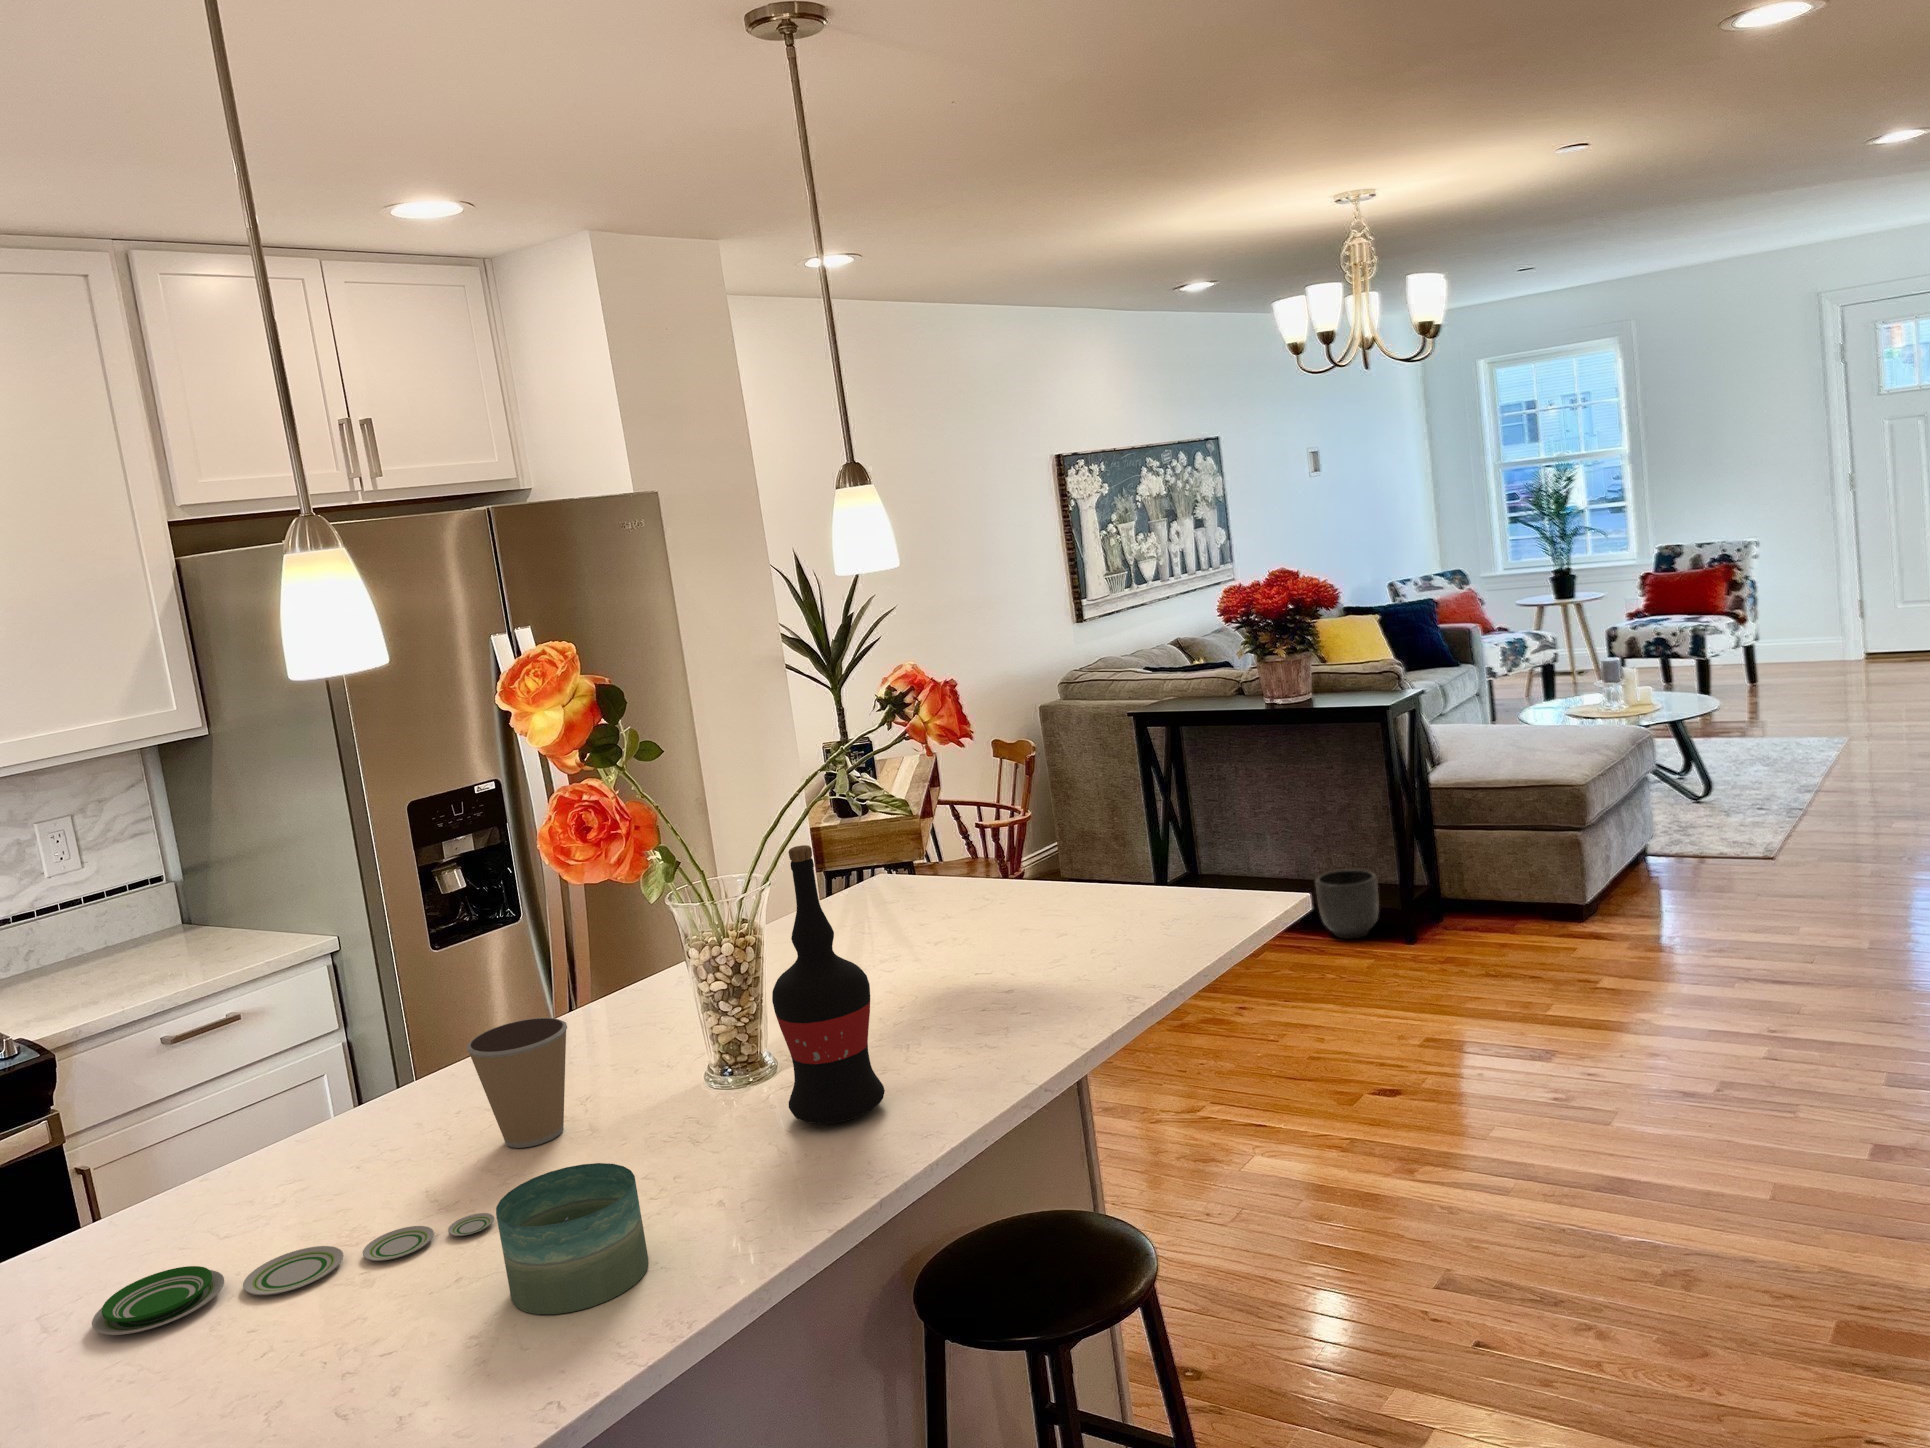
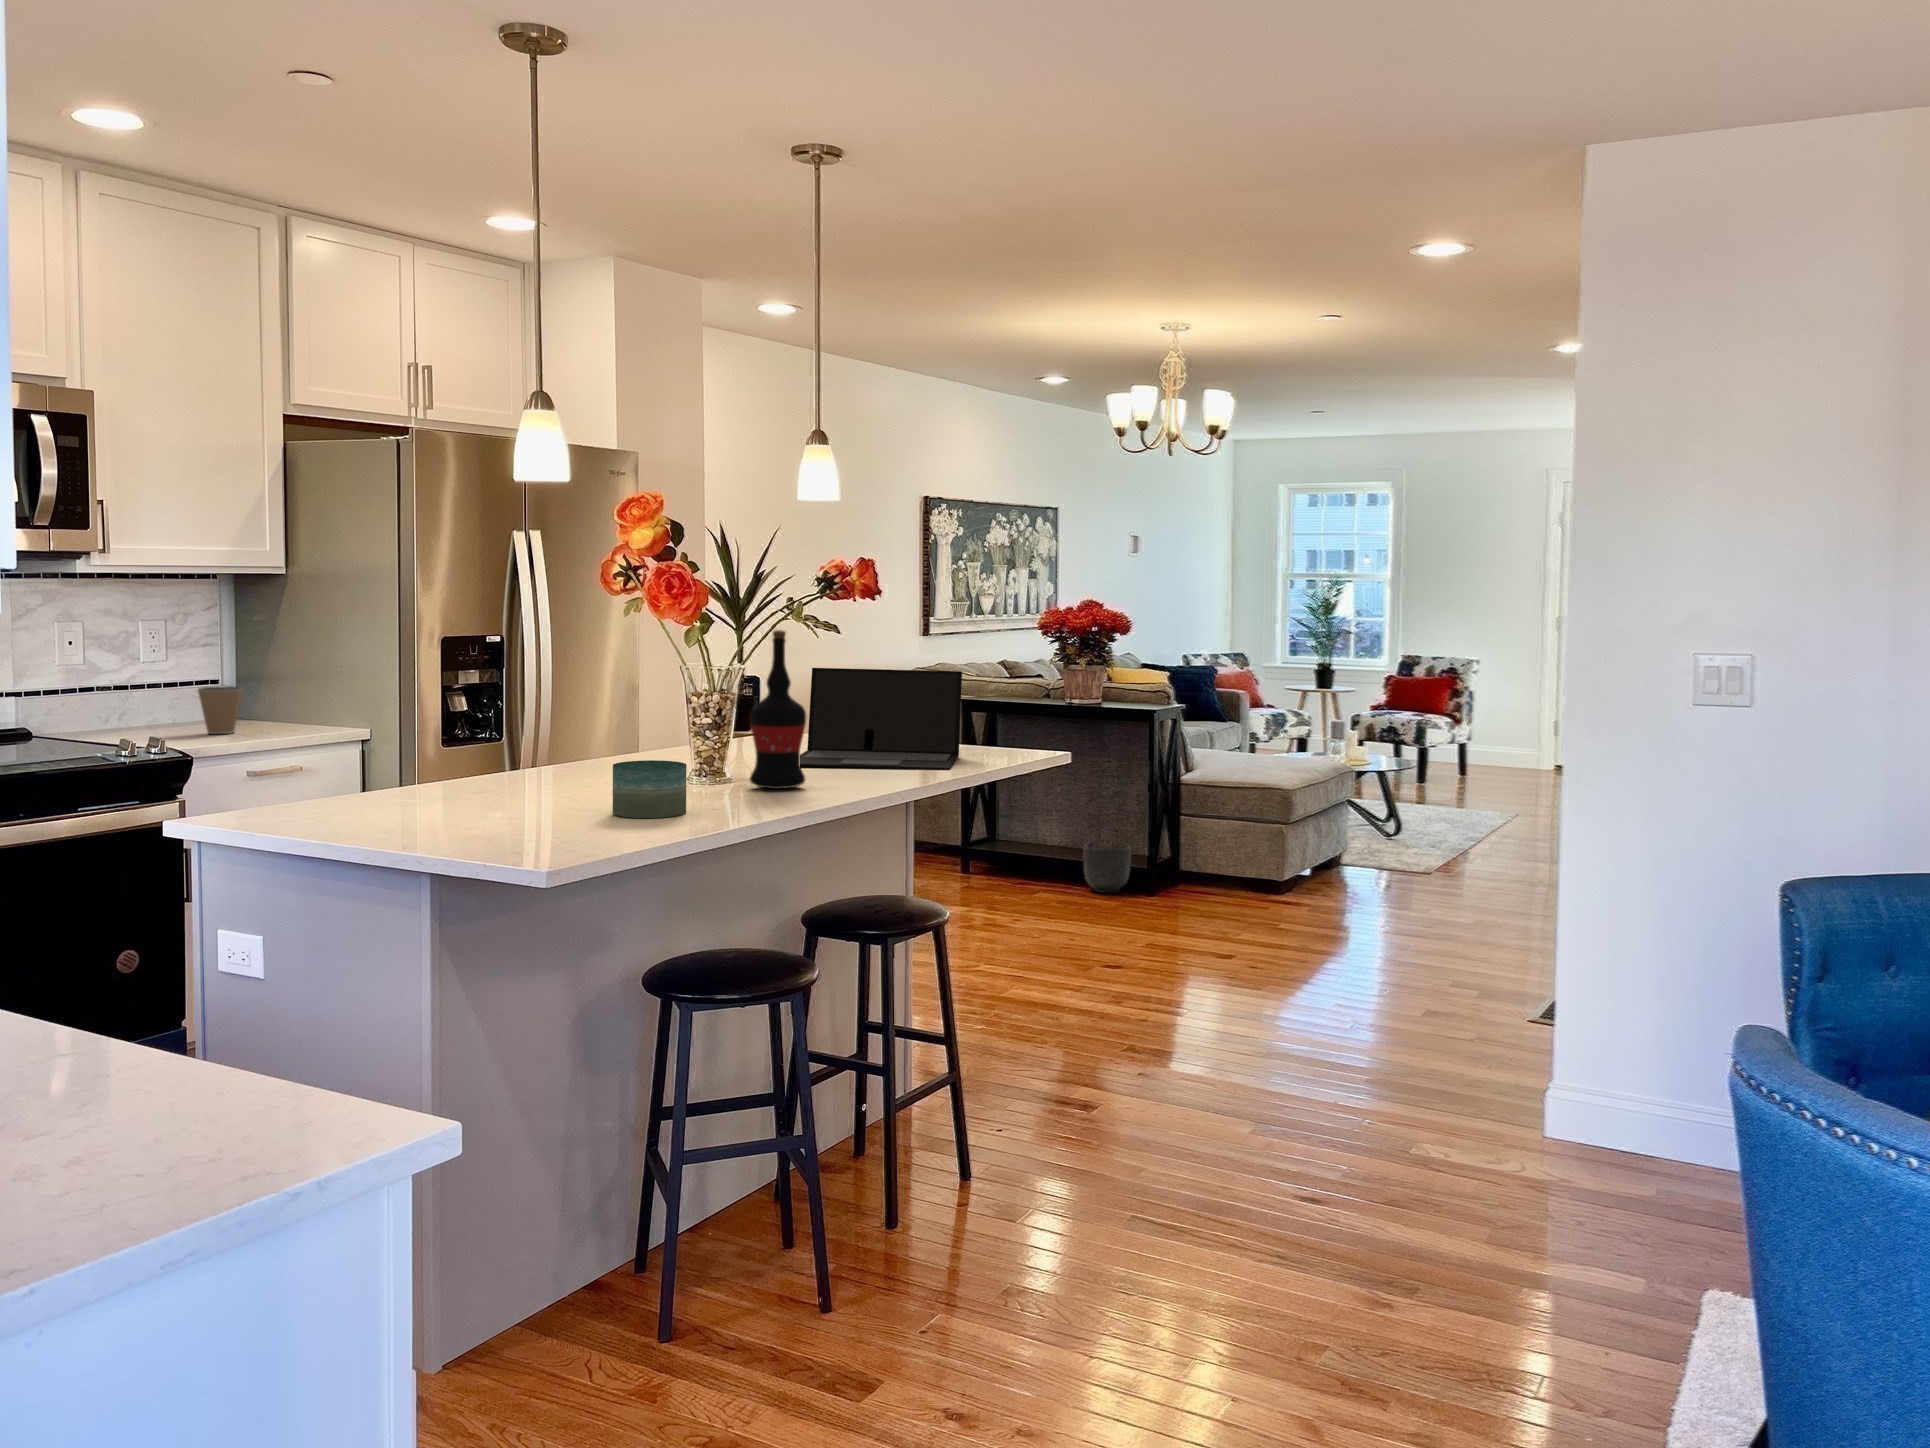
laptop: none [869,797,1142,1009] -> present [800,668,962,770]
coffee cup: present [467,1018,567,1148] -> present [198,687,243,734]
plate: present [92,1213,494,1335] -> none [370,795,587,812]

